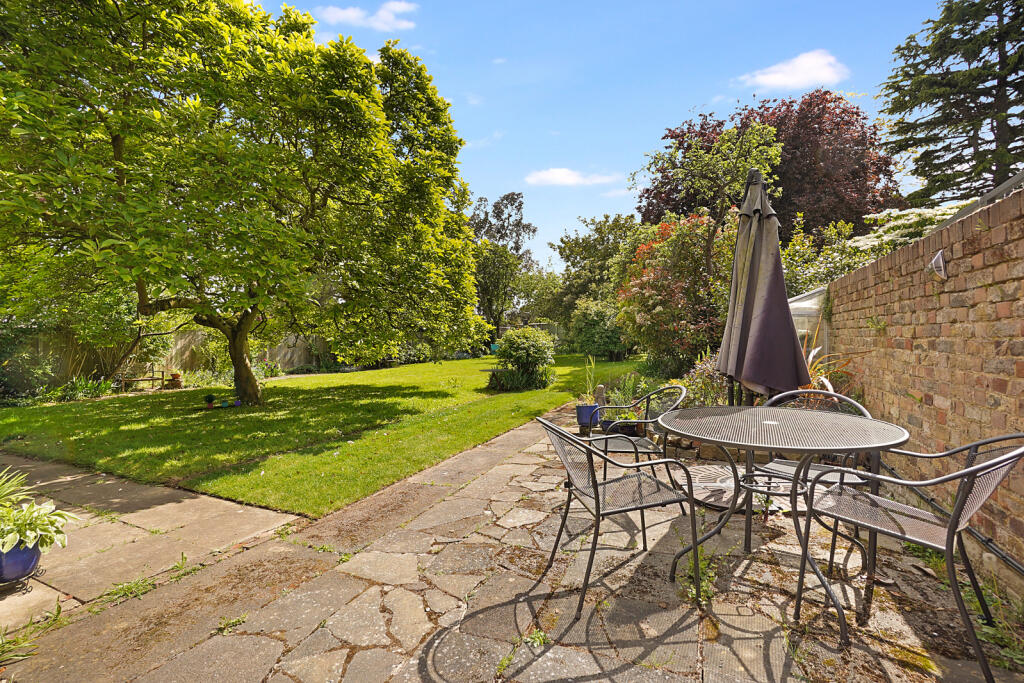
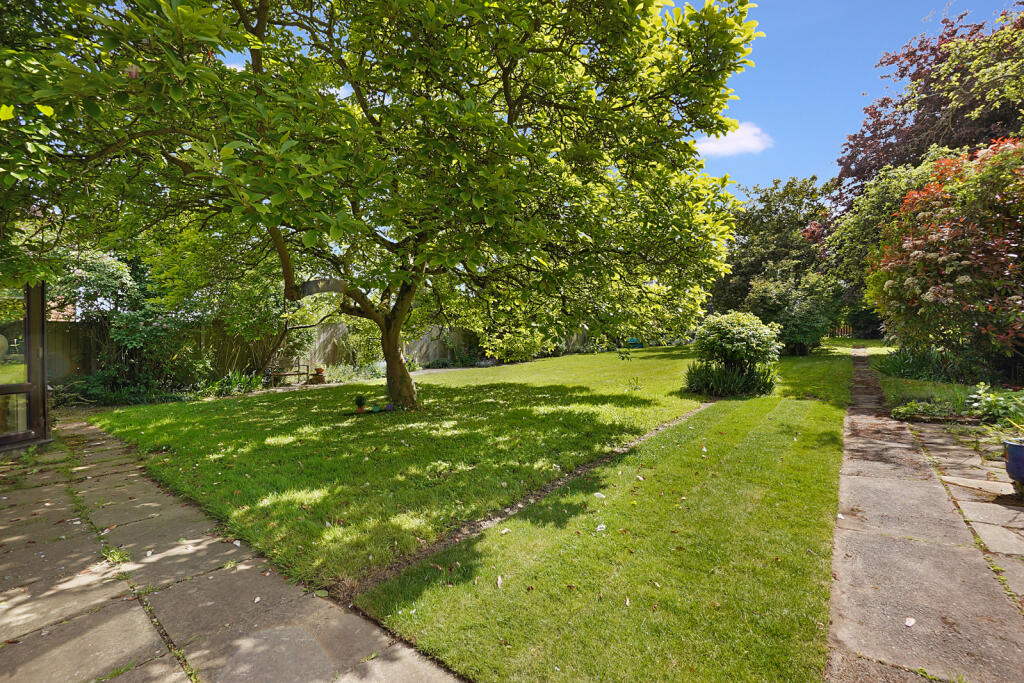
round table: present [479,369,509,391] -> none [676,367,720,398]

